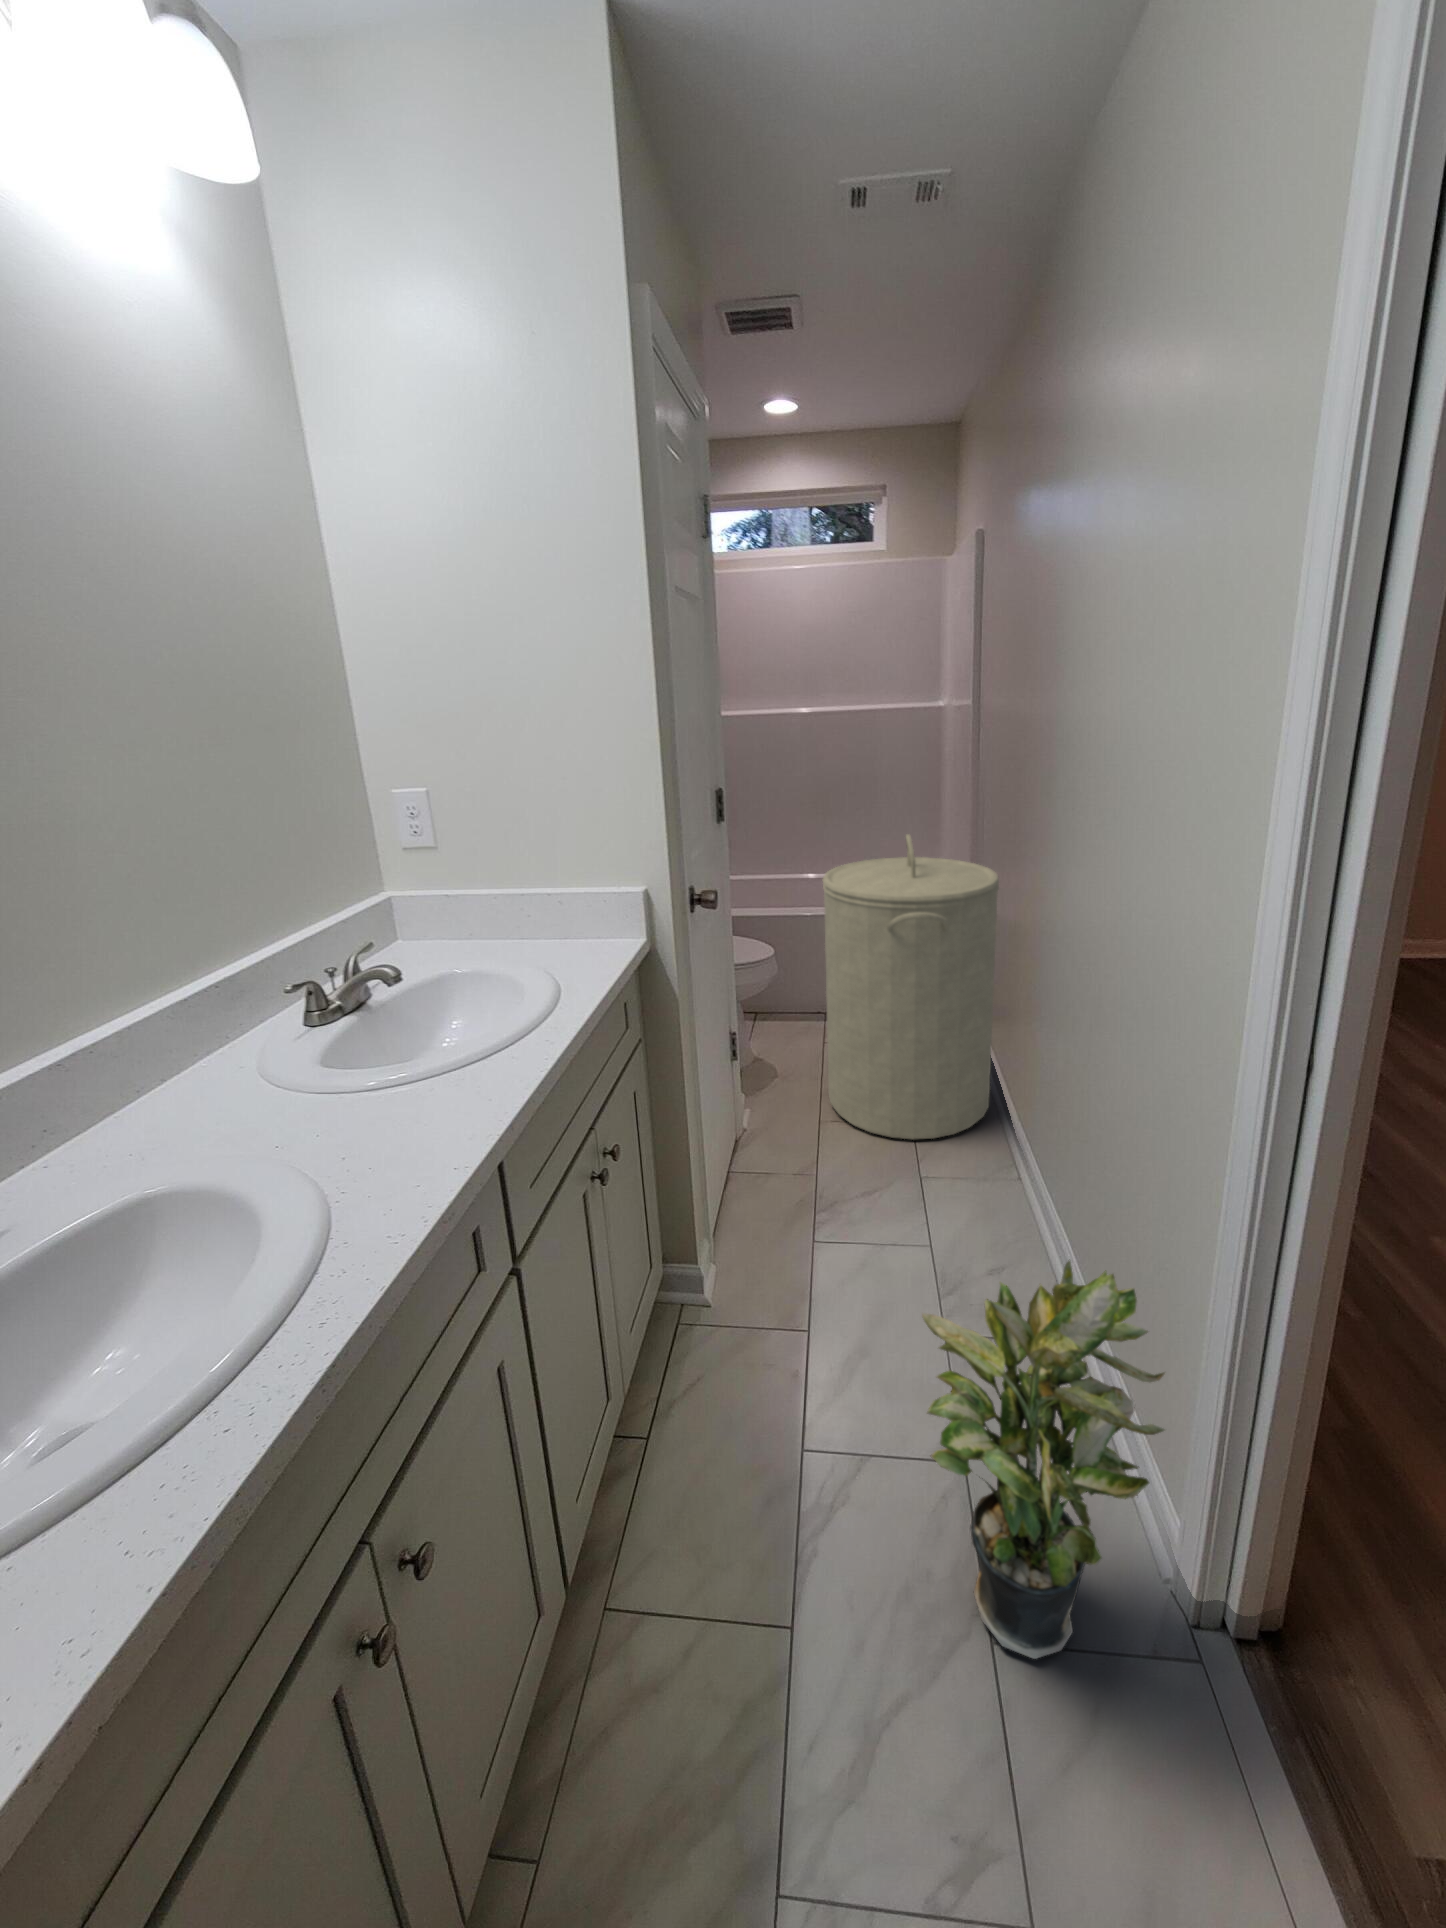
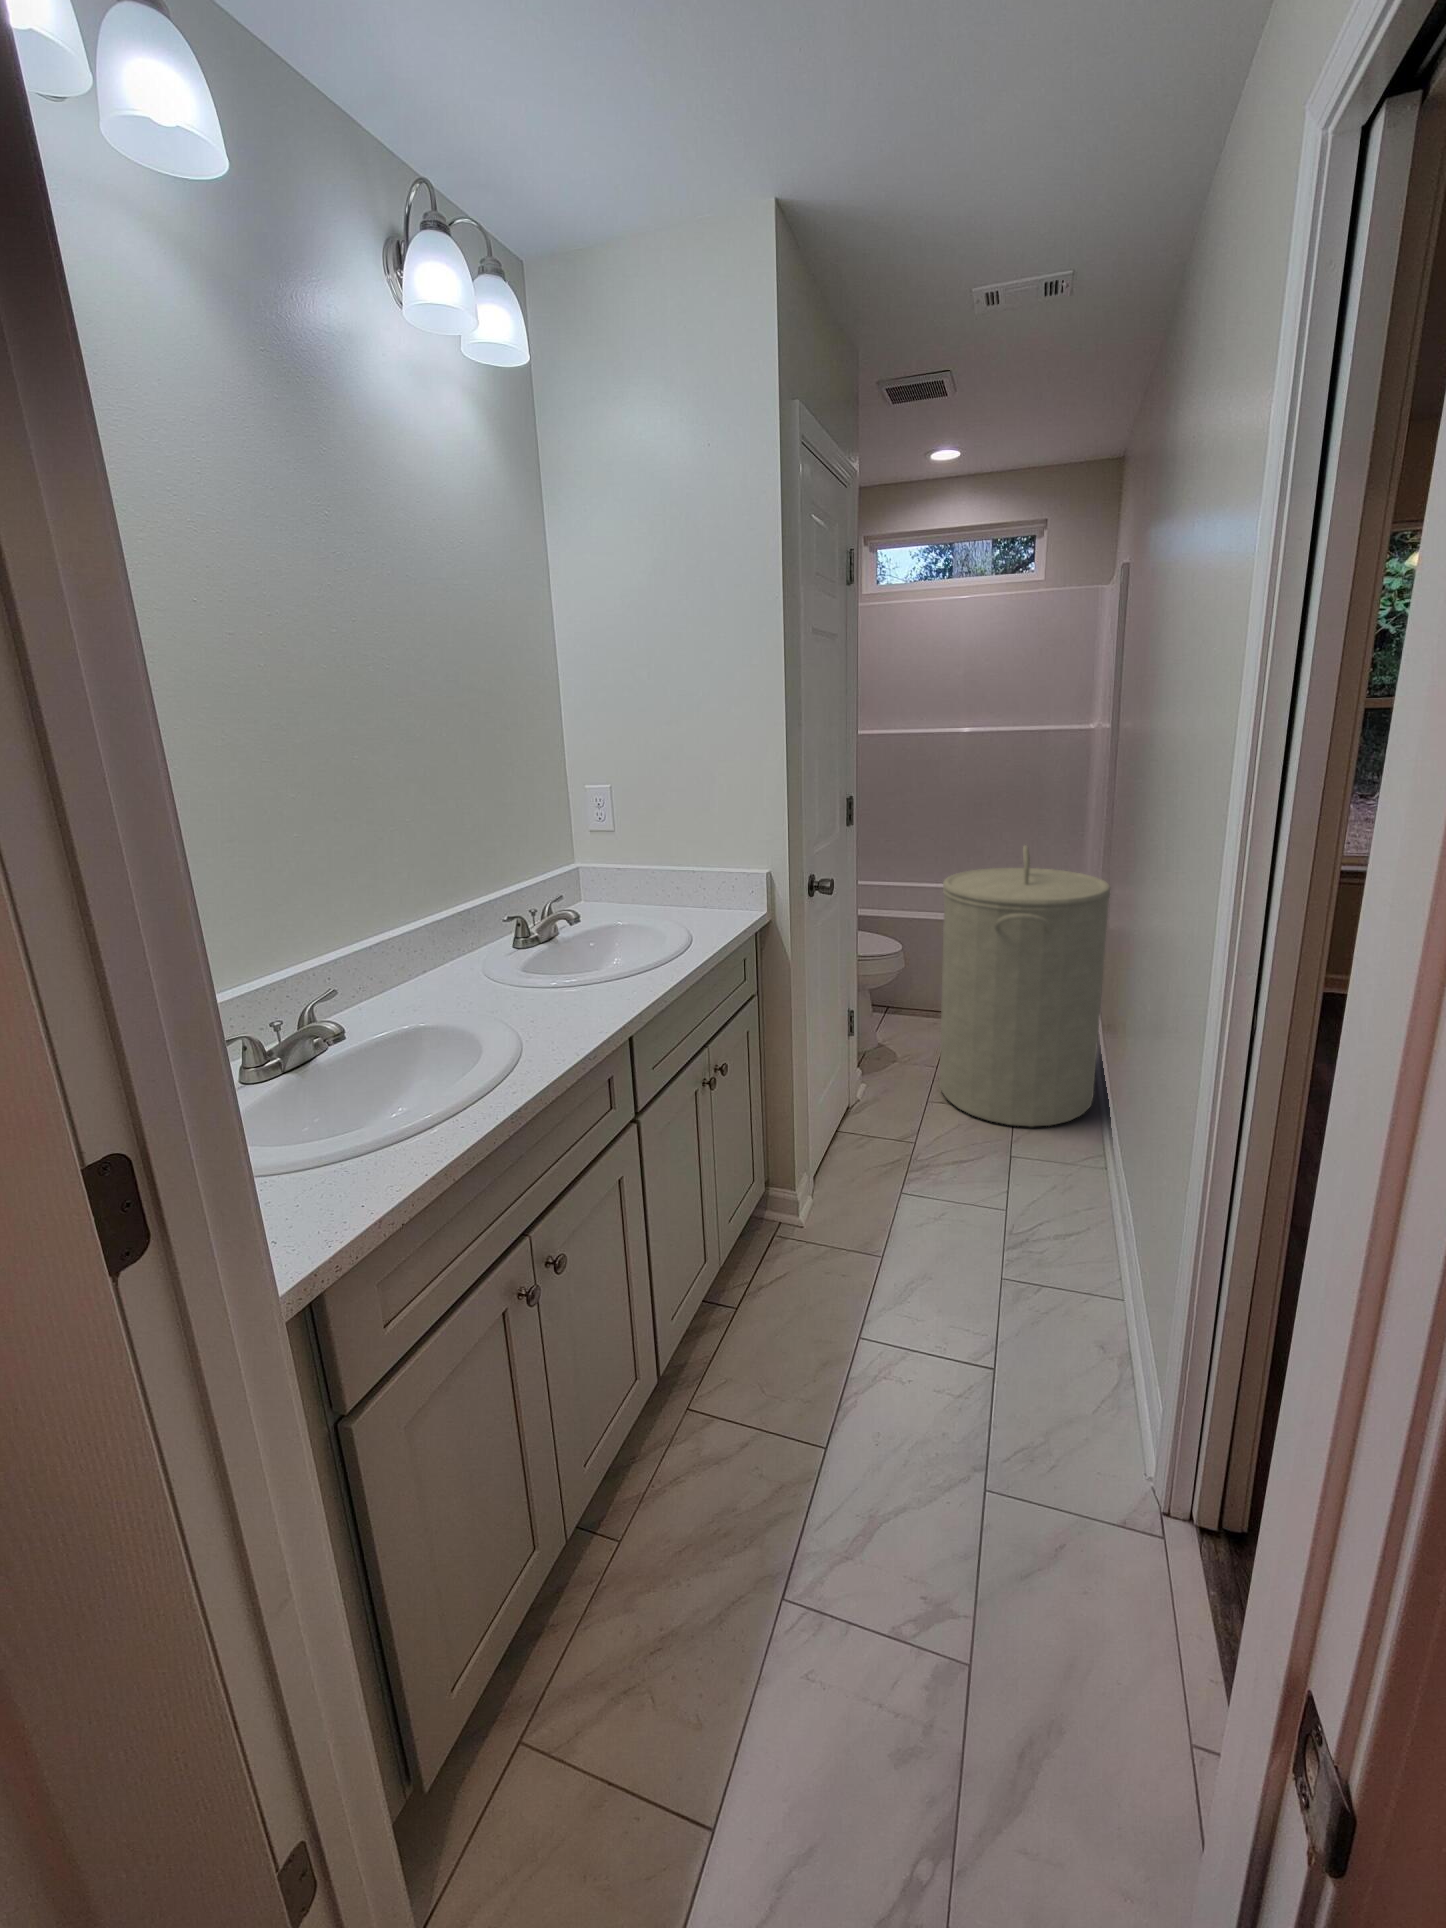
potted plant: present [922,1261,1165,1659] -> none [943,1185,1145,1503]

